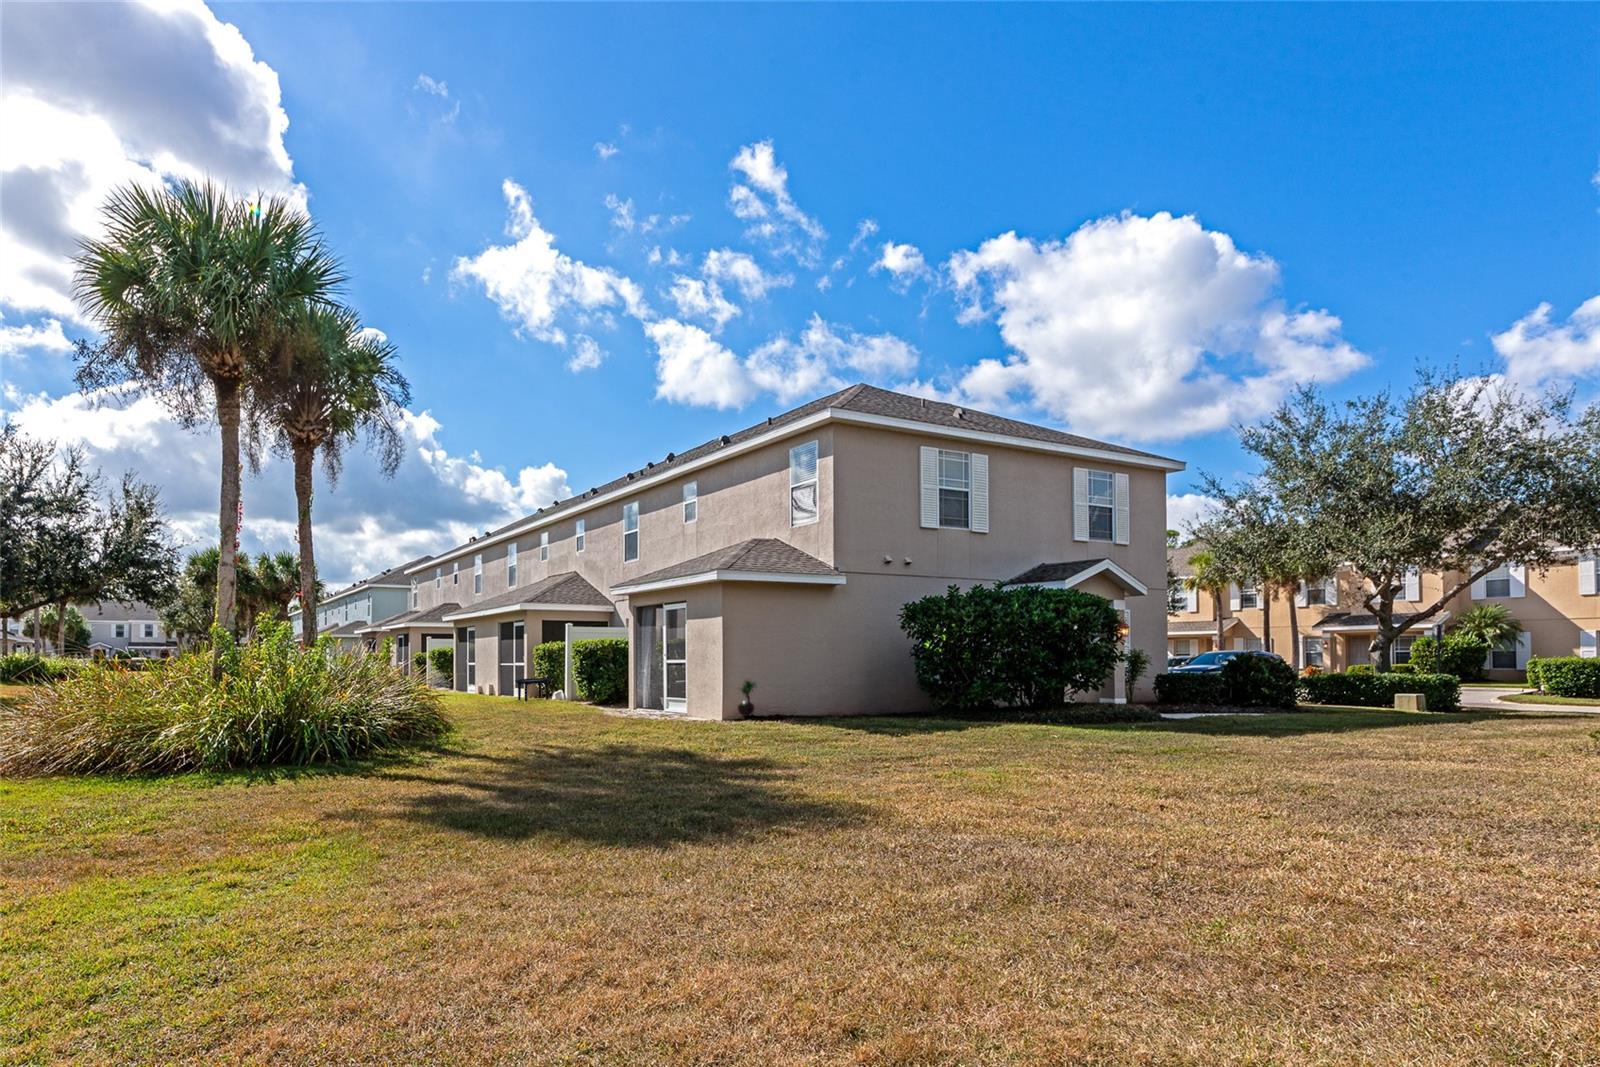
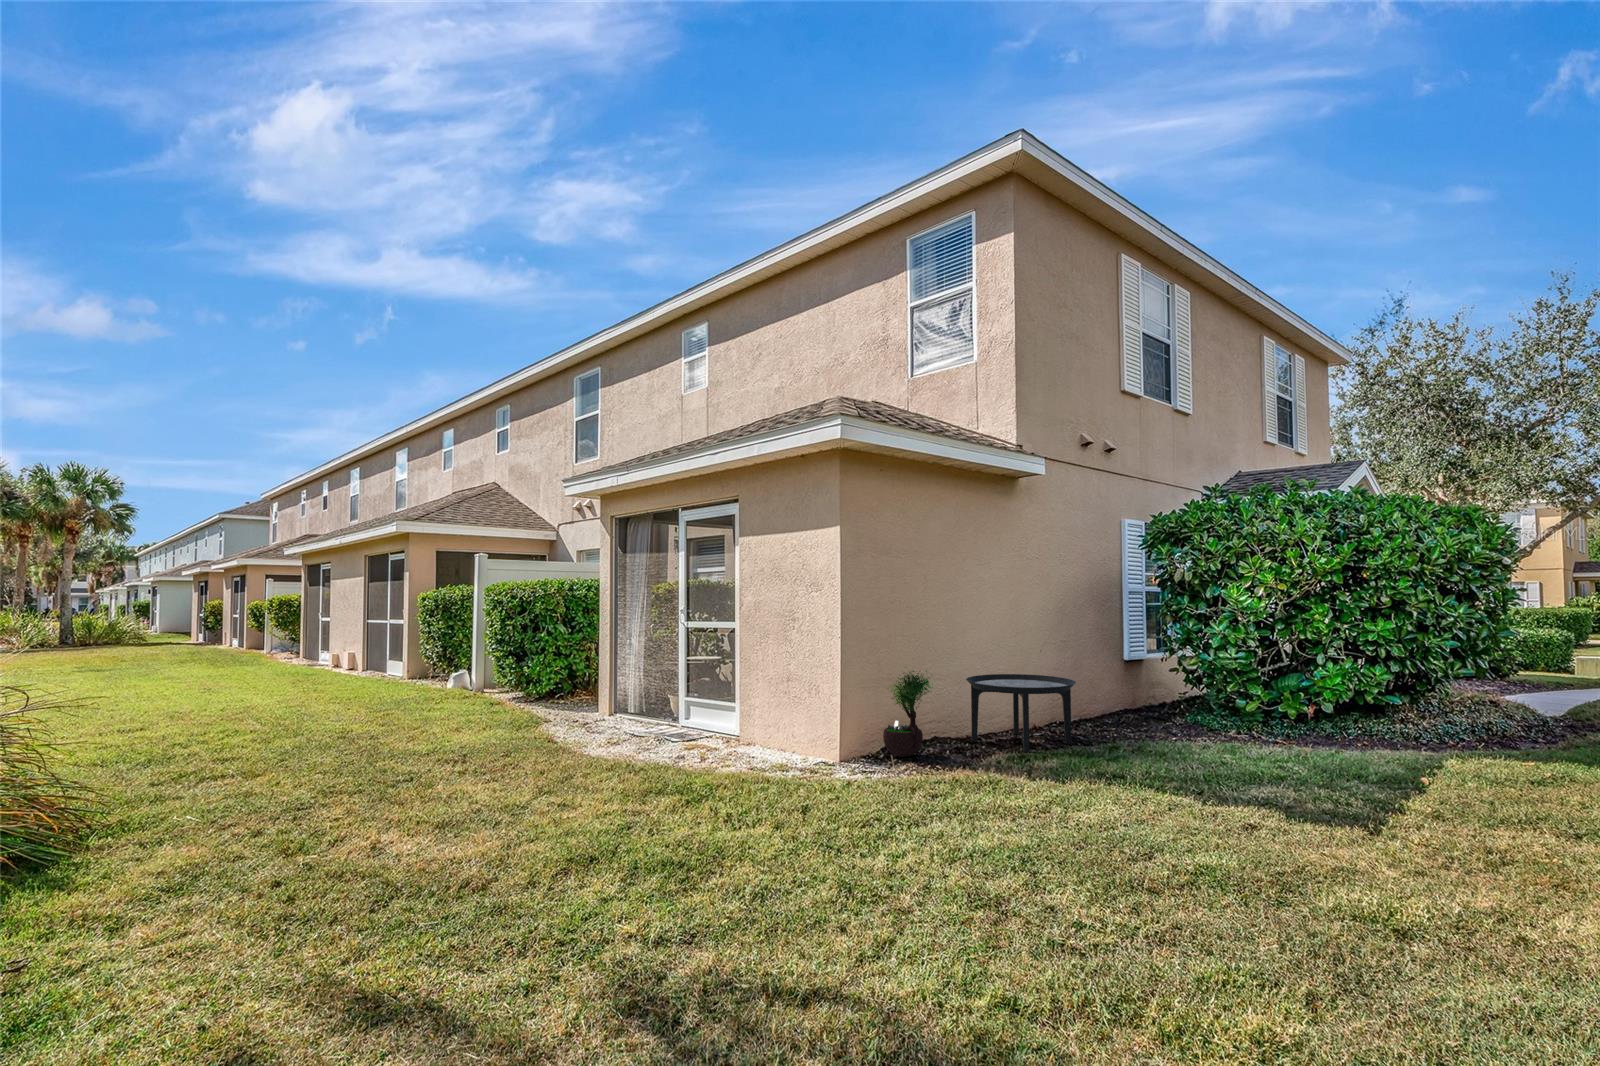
round table: present [515,678,551,701] -> present [966,674,1076,753]

